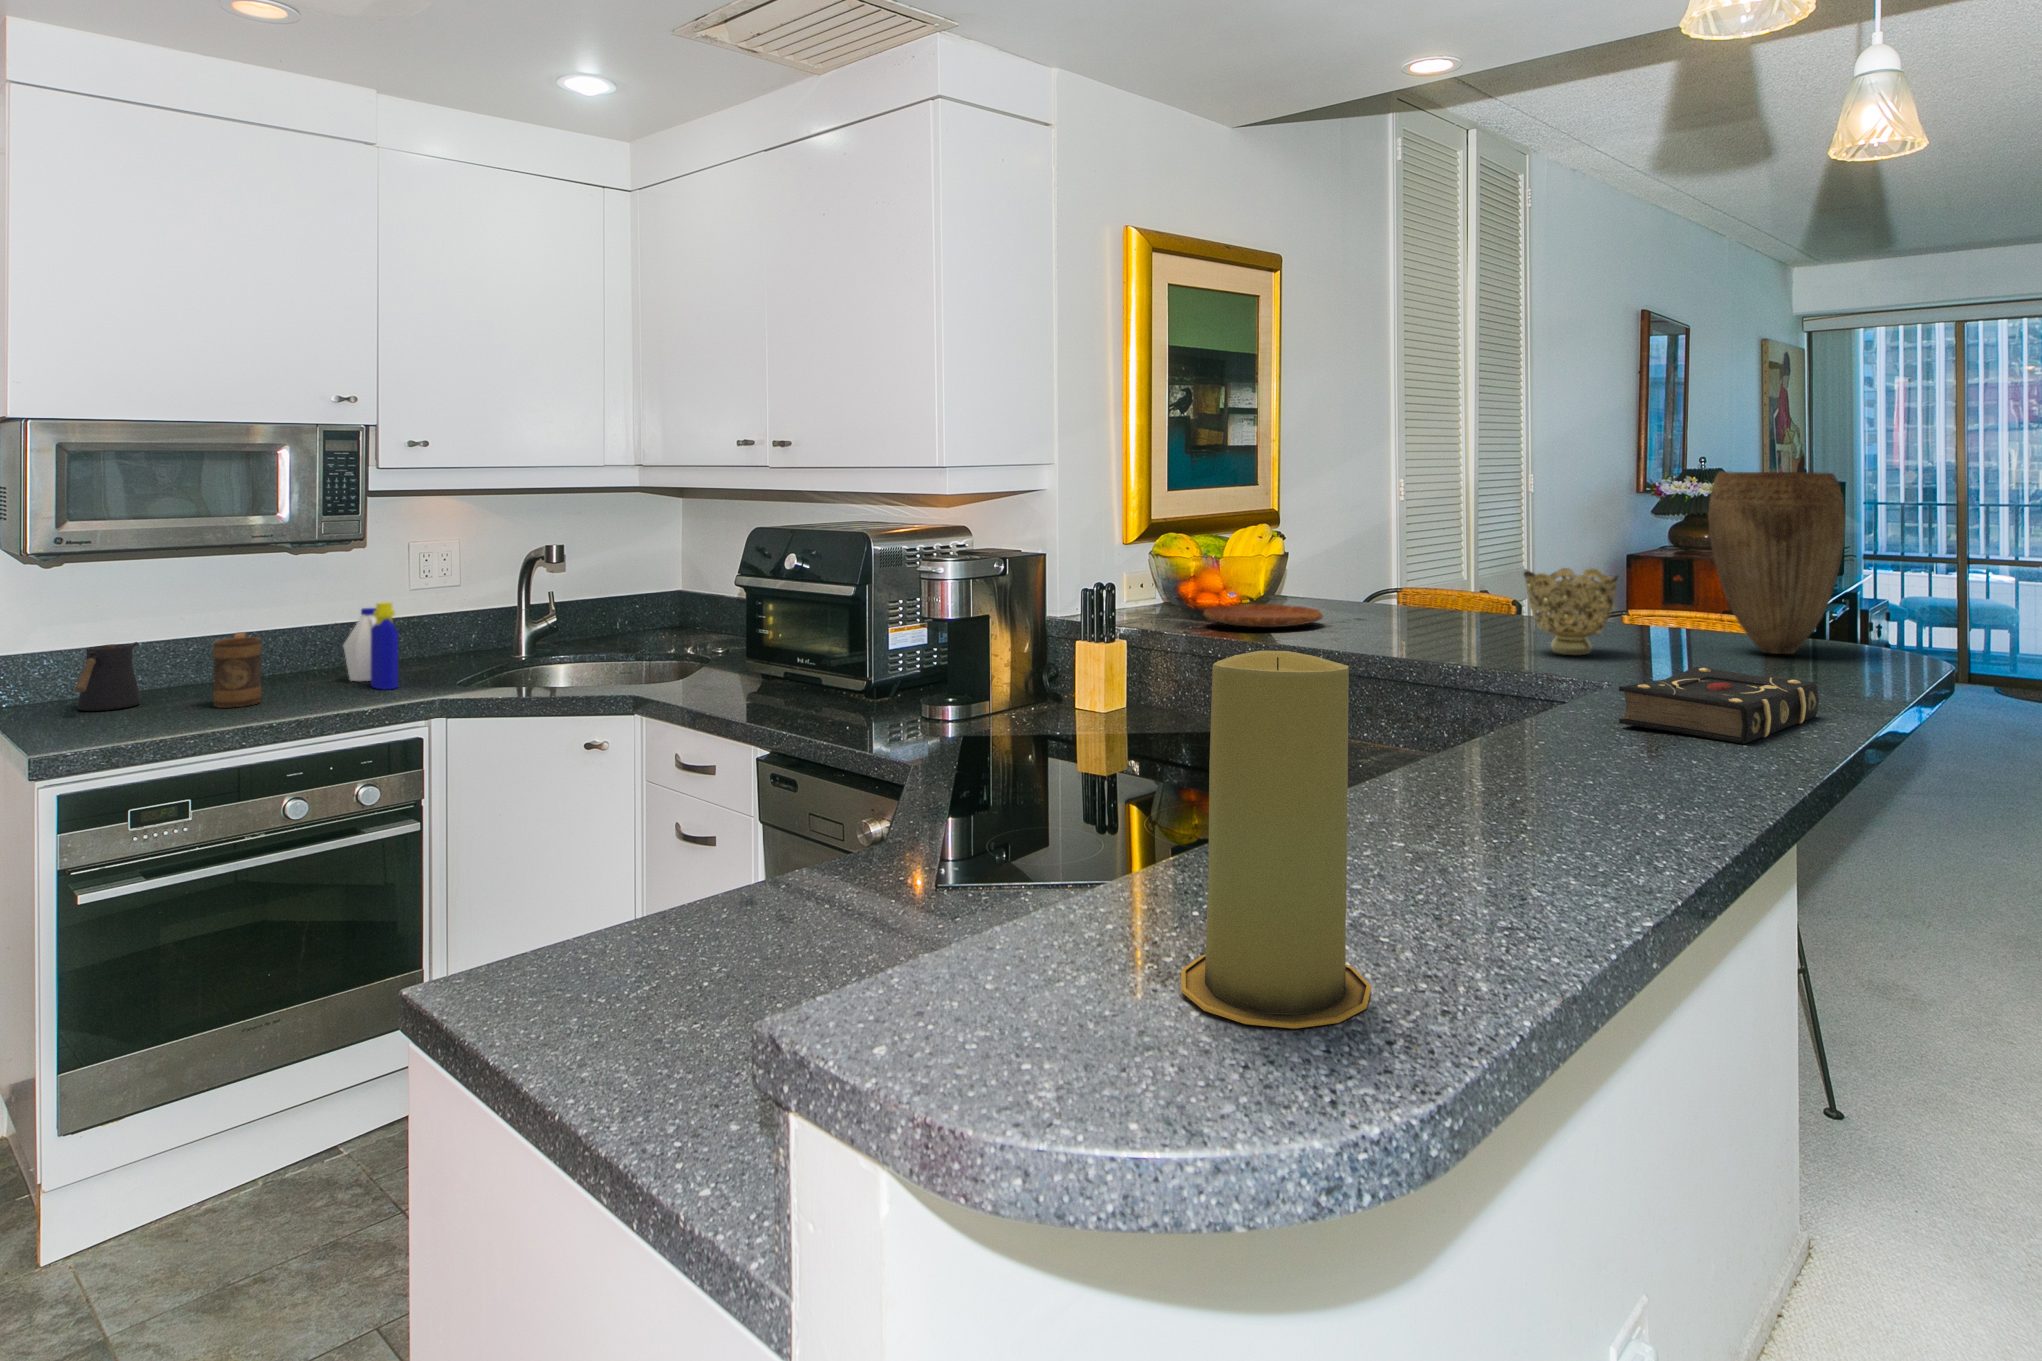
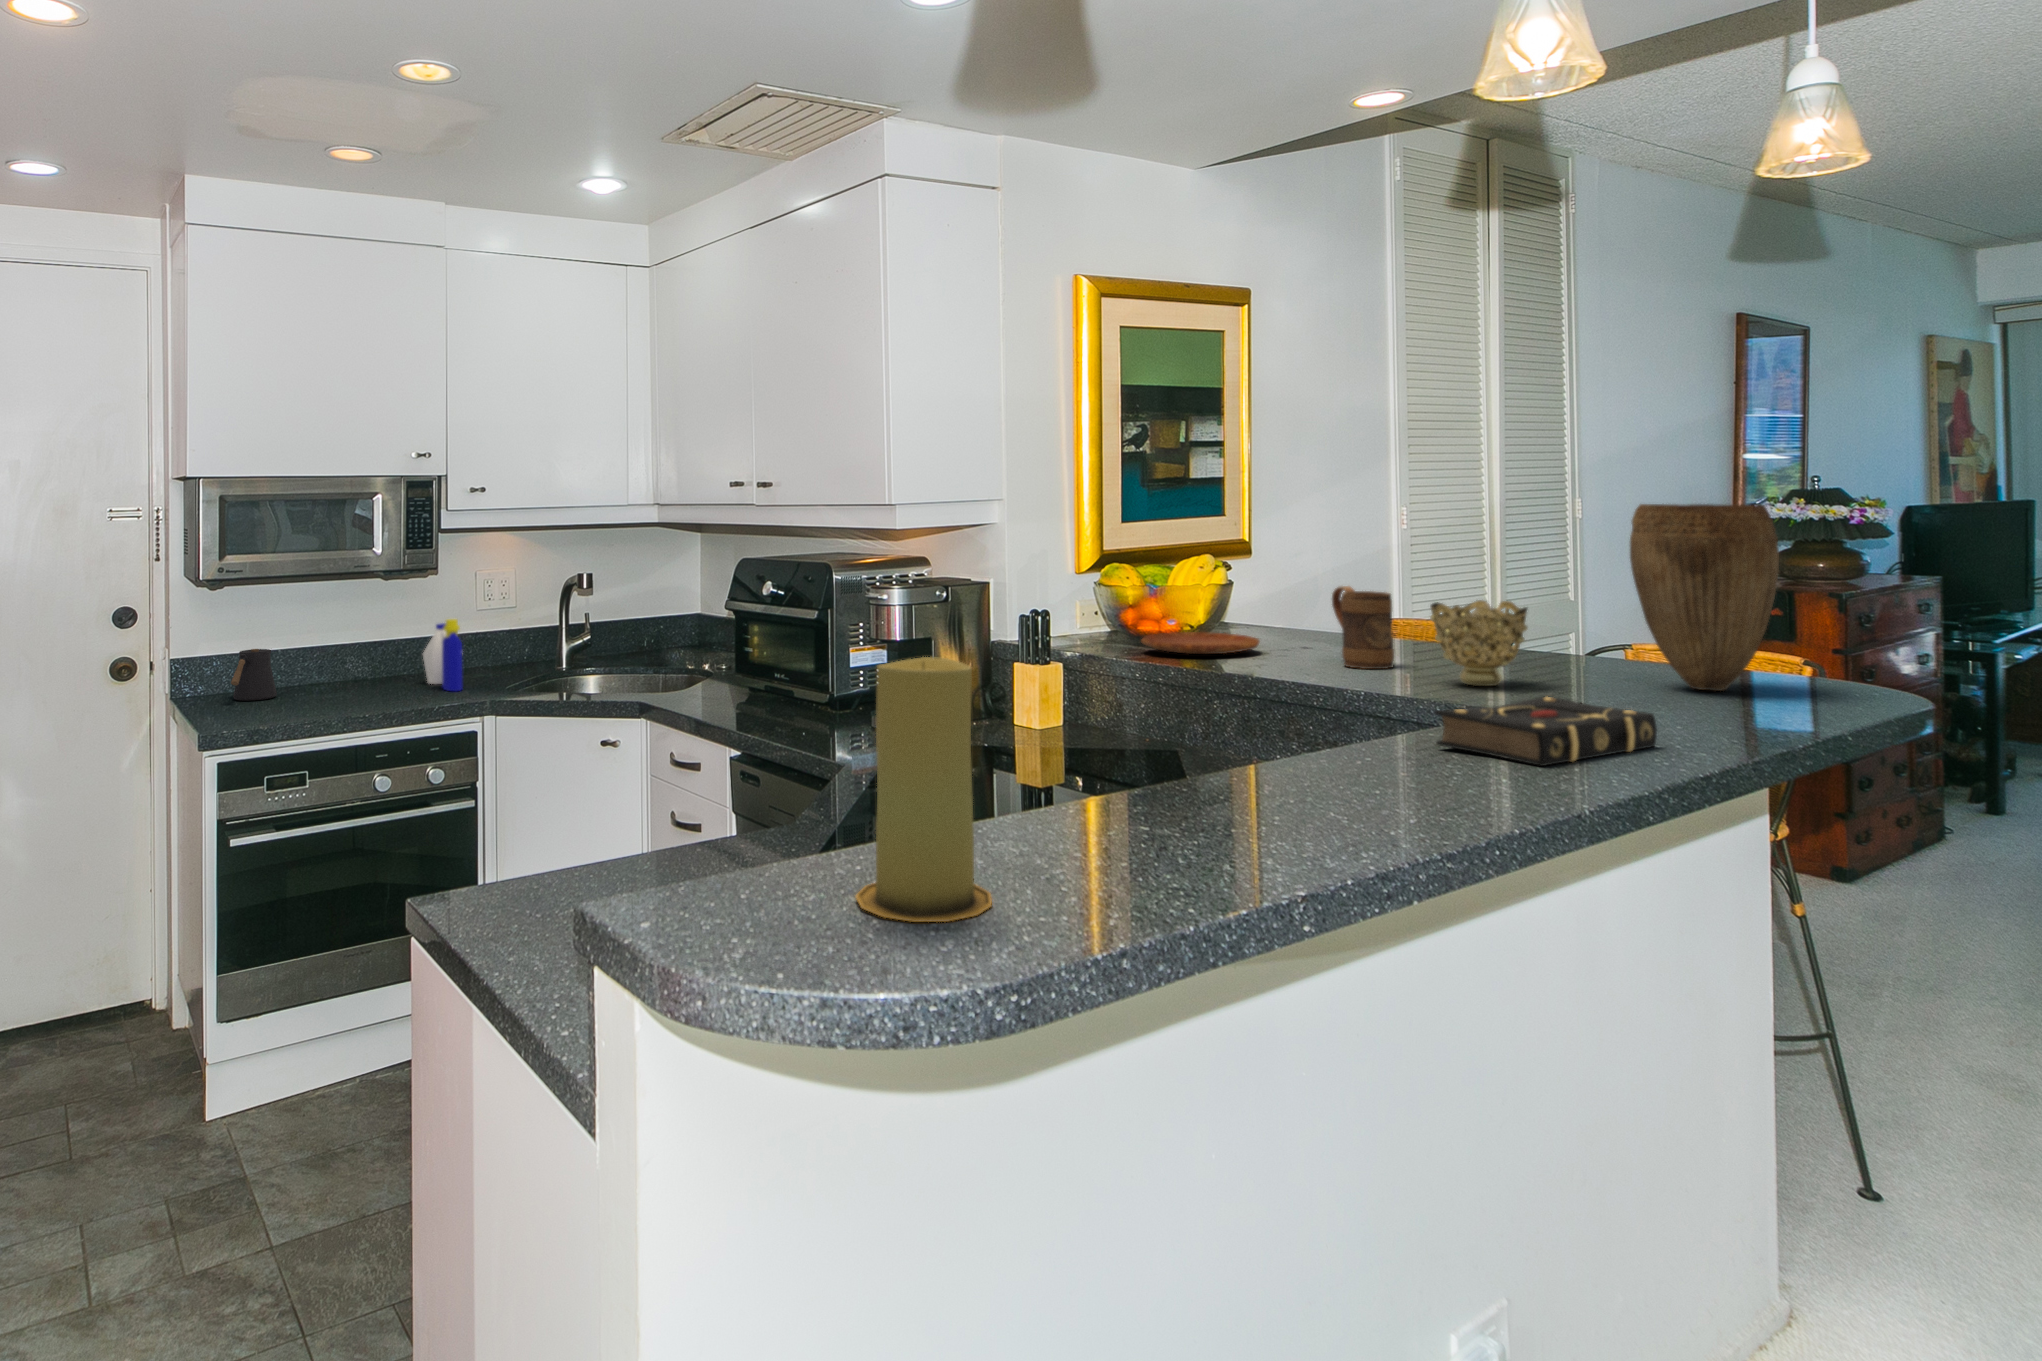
mug: present [213,632,262,708] -> present [1332,586,1394,669]

